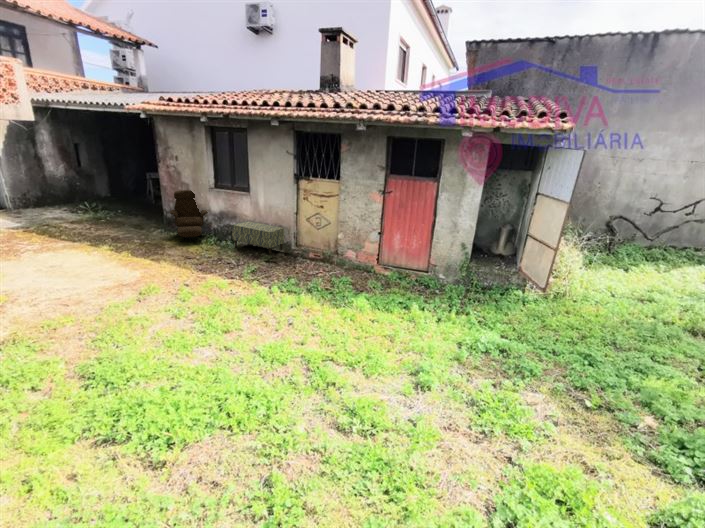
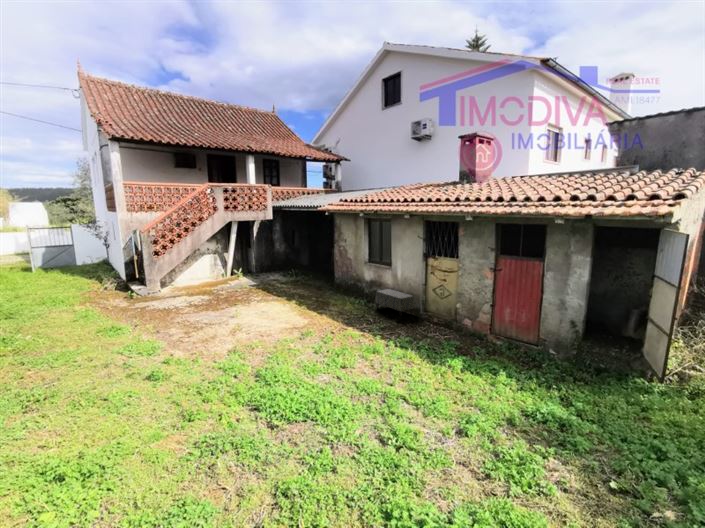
lounge chair: present [170,190,208,243] -> none [337,264,363,303]

